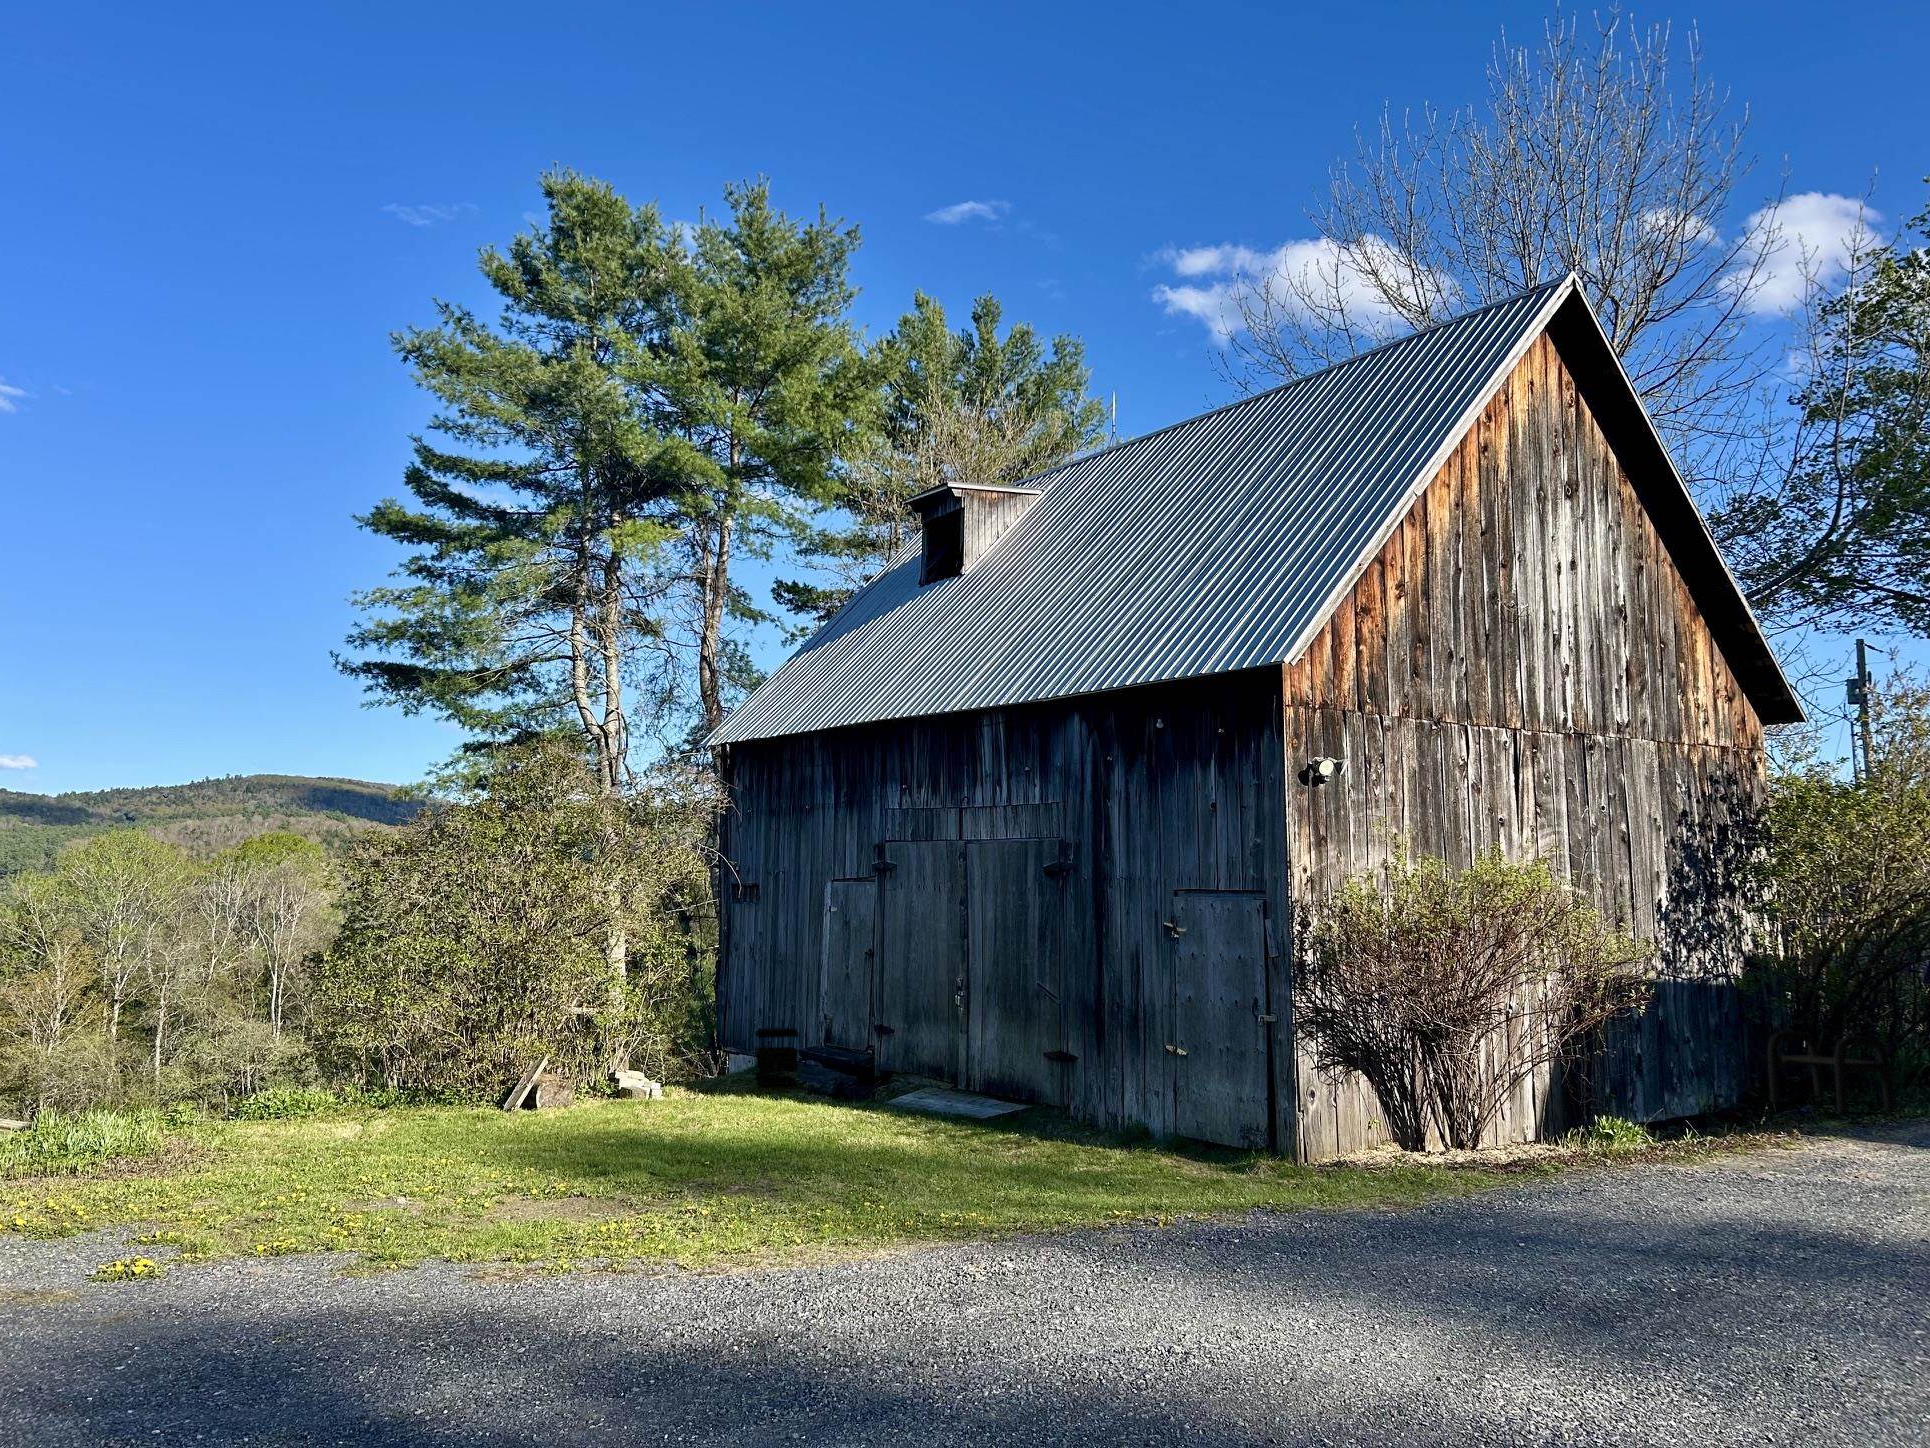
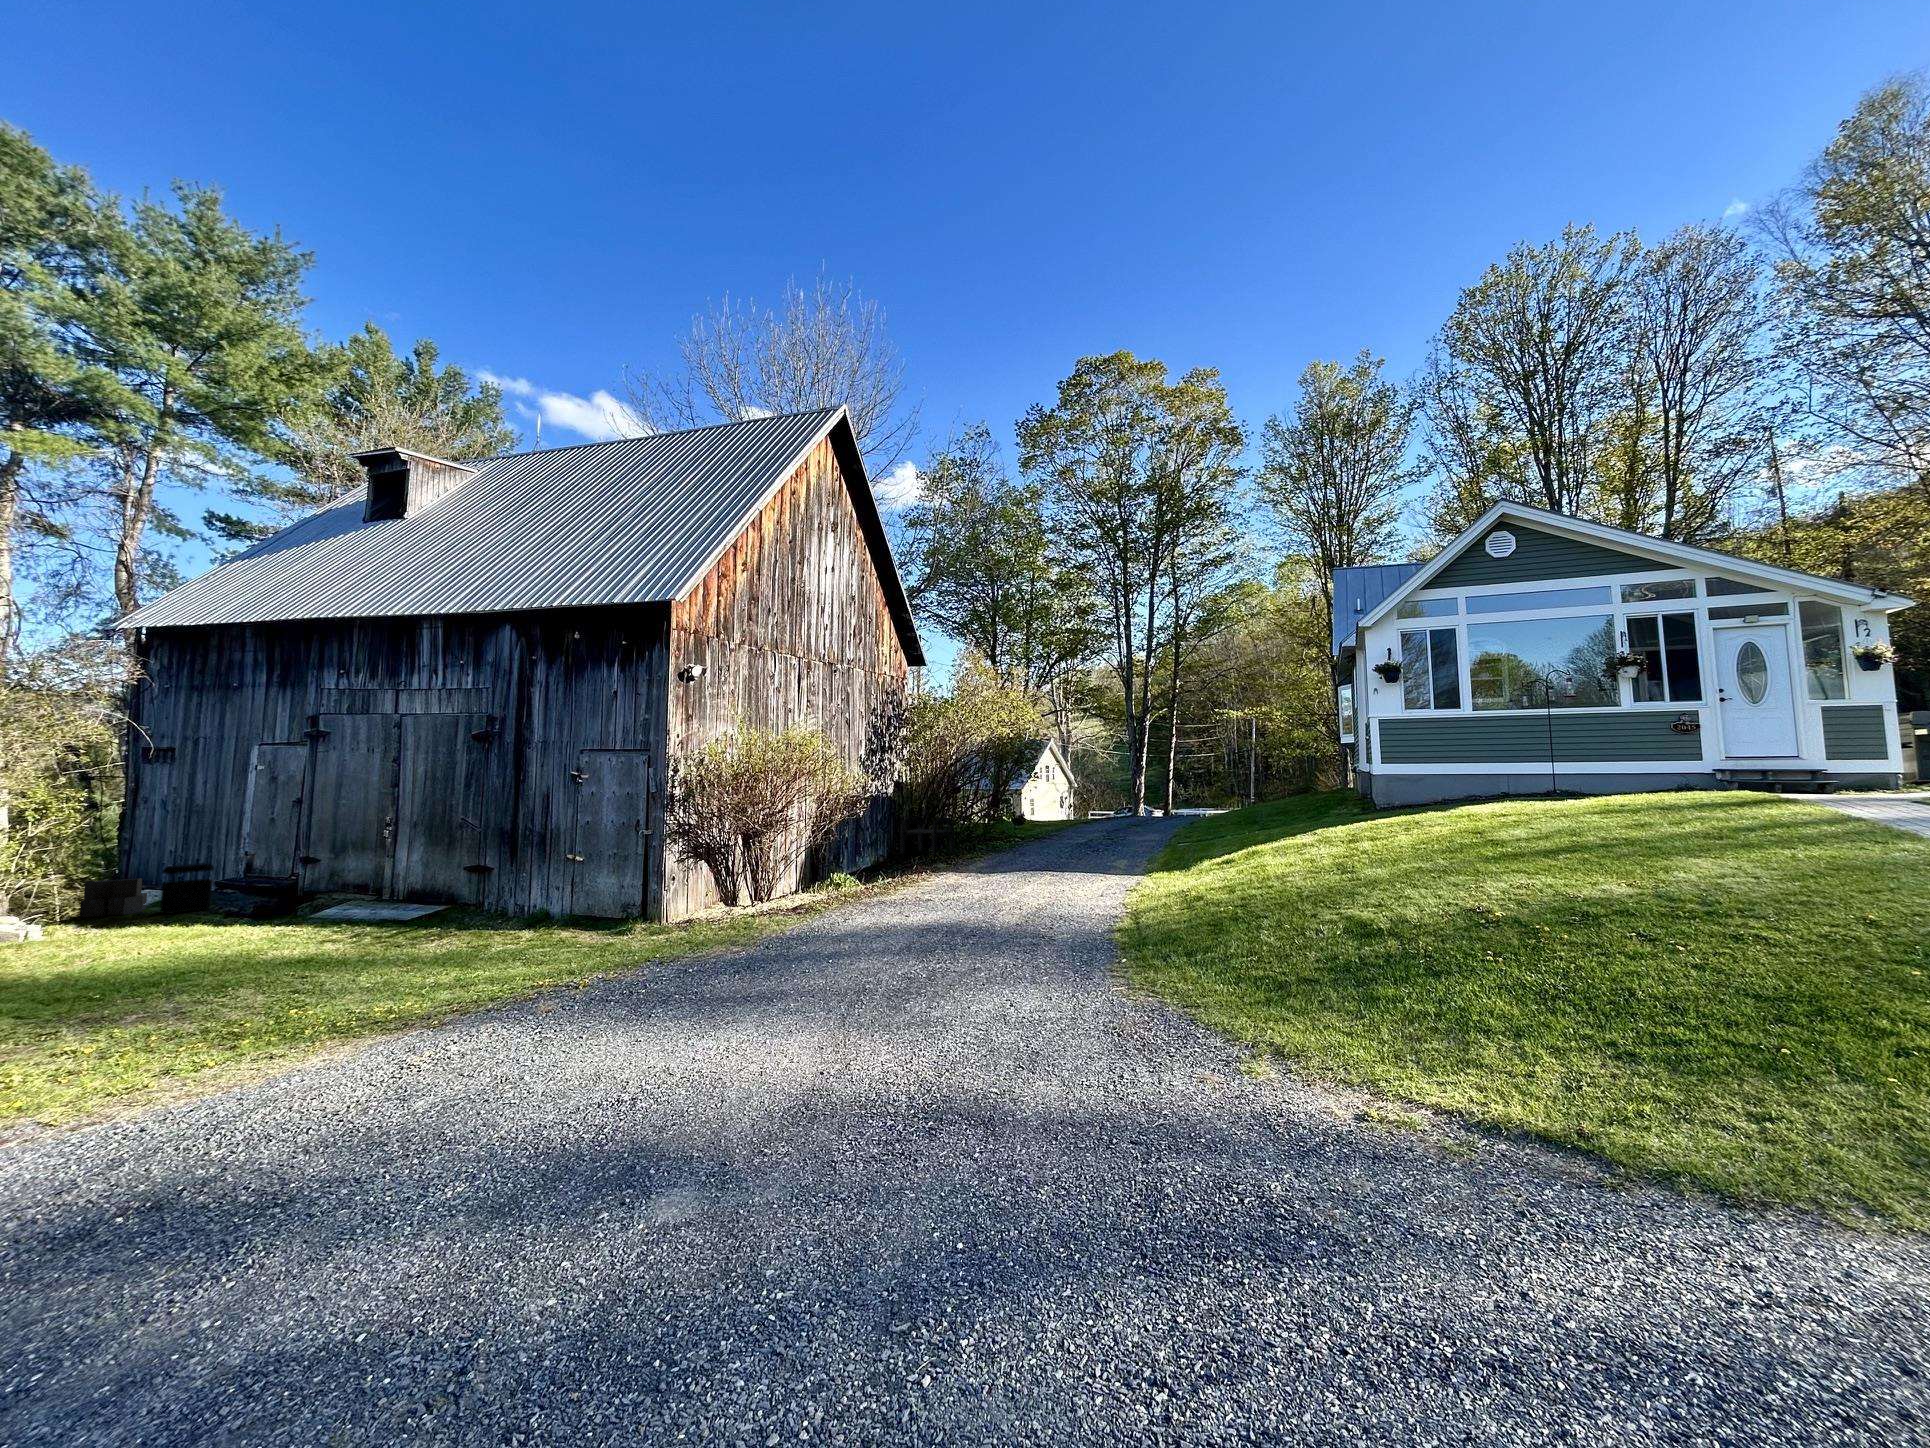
cardboard box: none [692,1040,744,1082] -> present [80,878,147,918]

